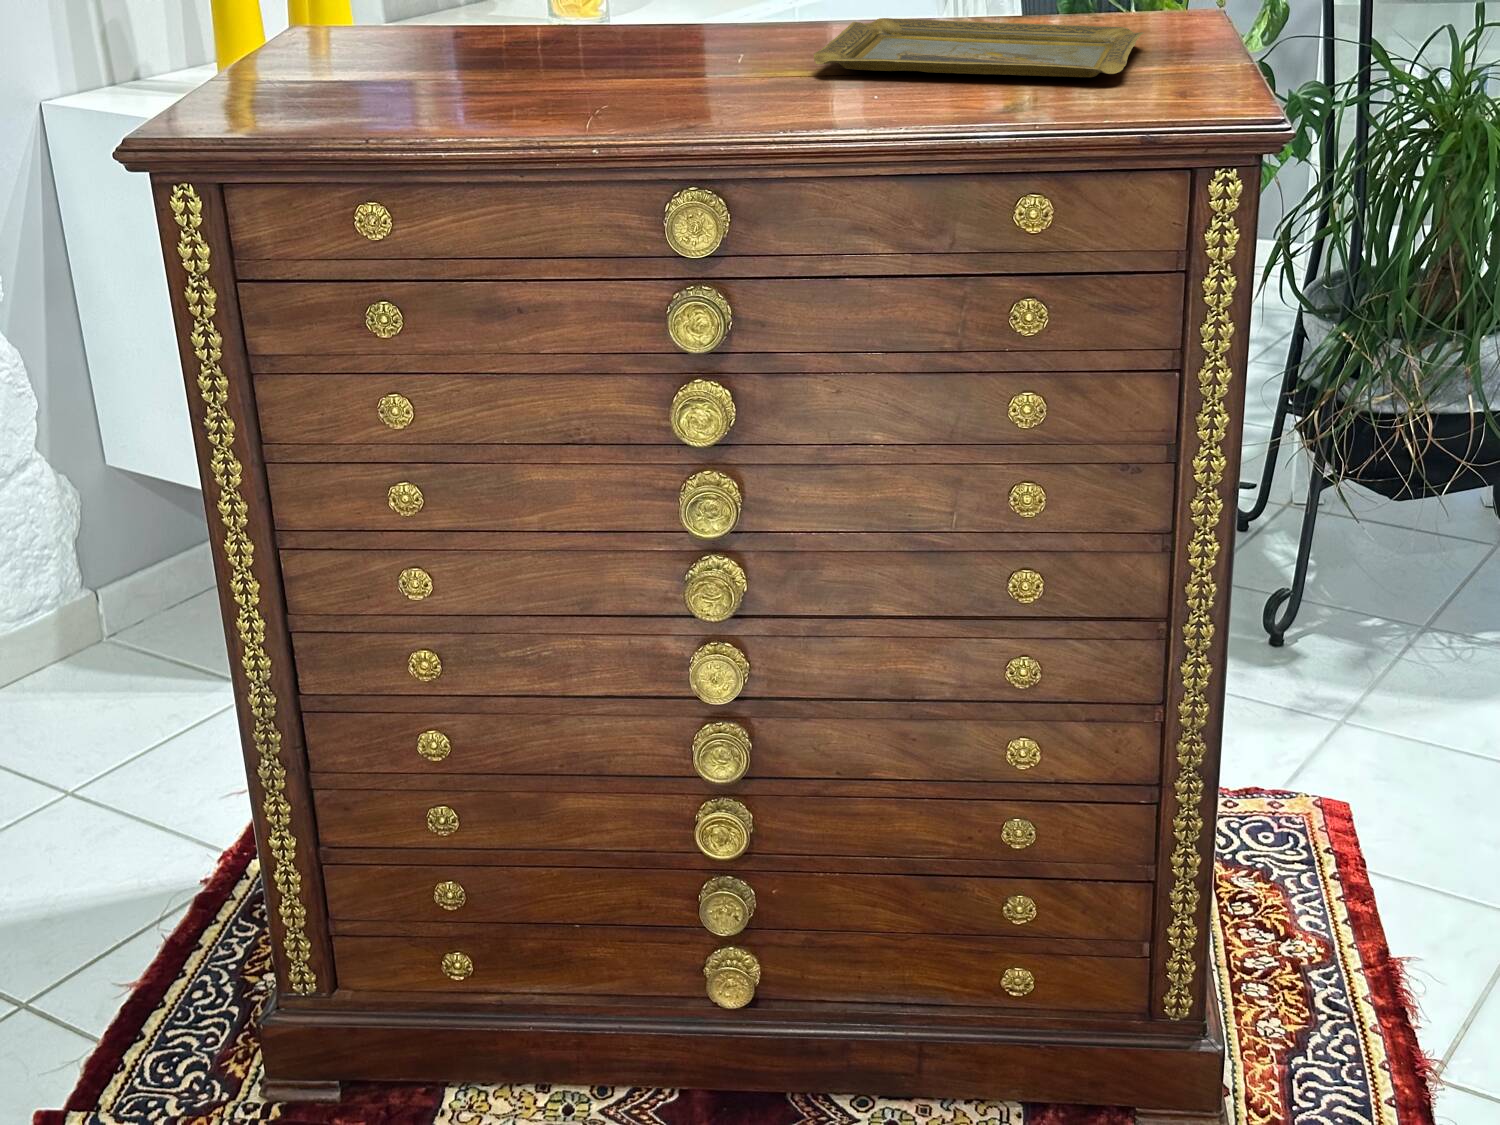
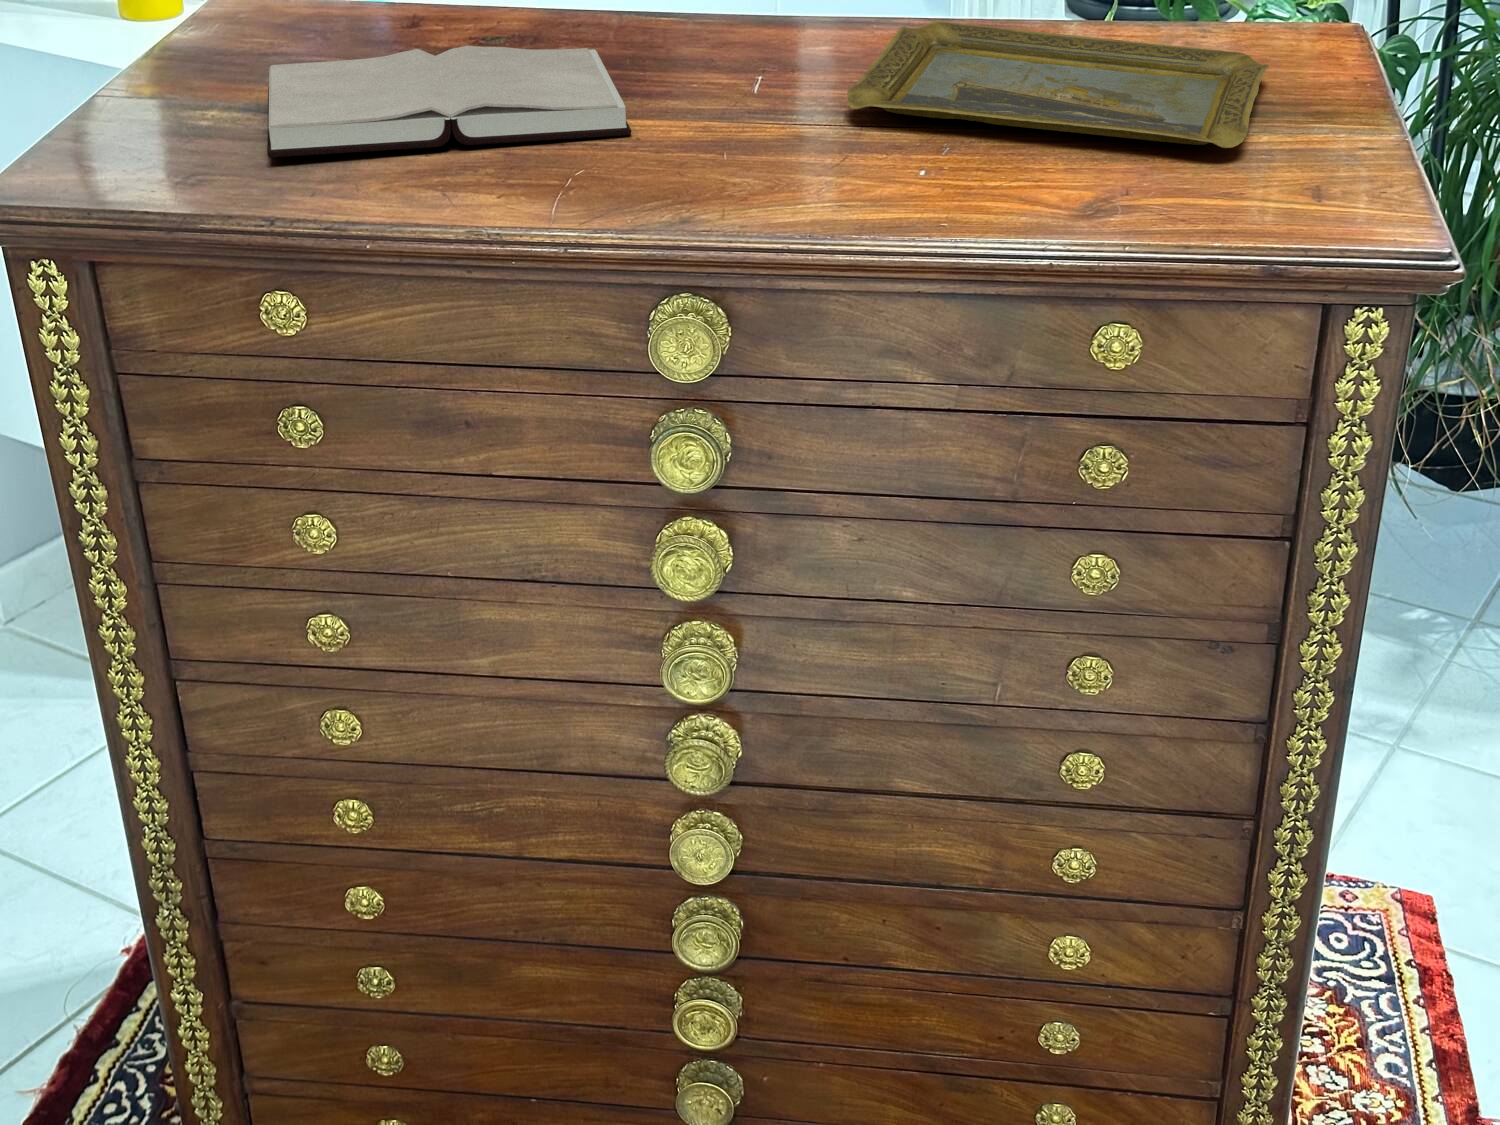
hardback book: none [353,38,645,105] -> present [267,46,631,157]

